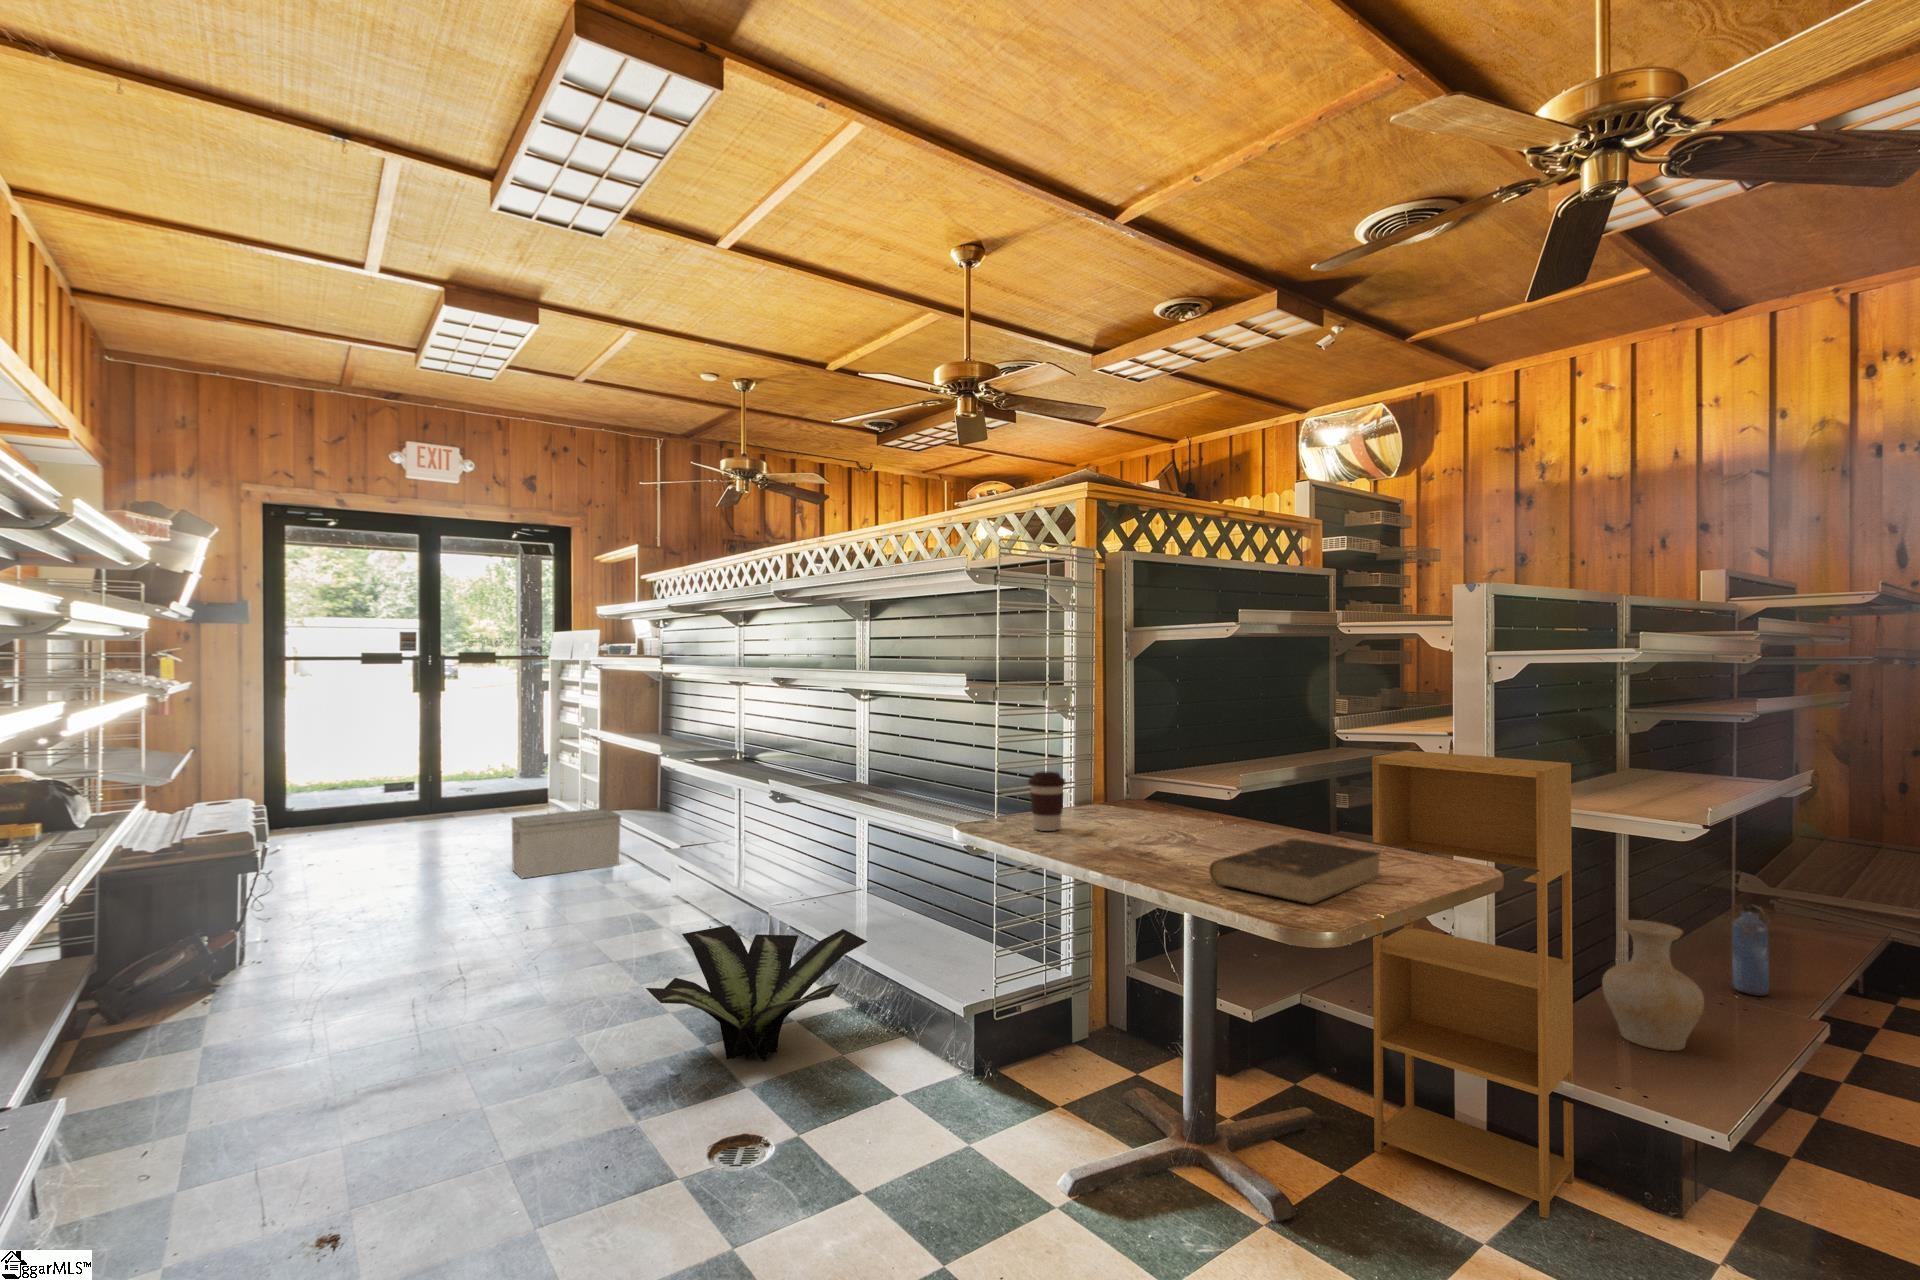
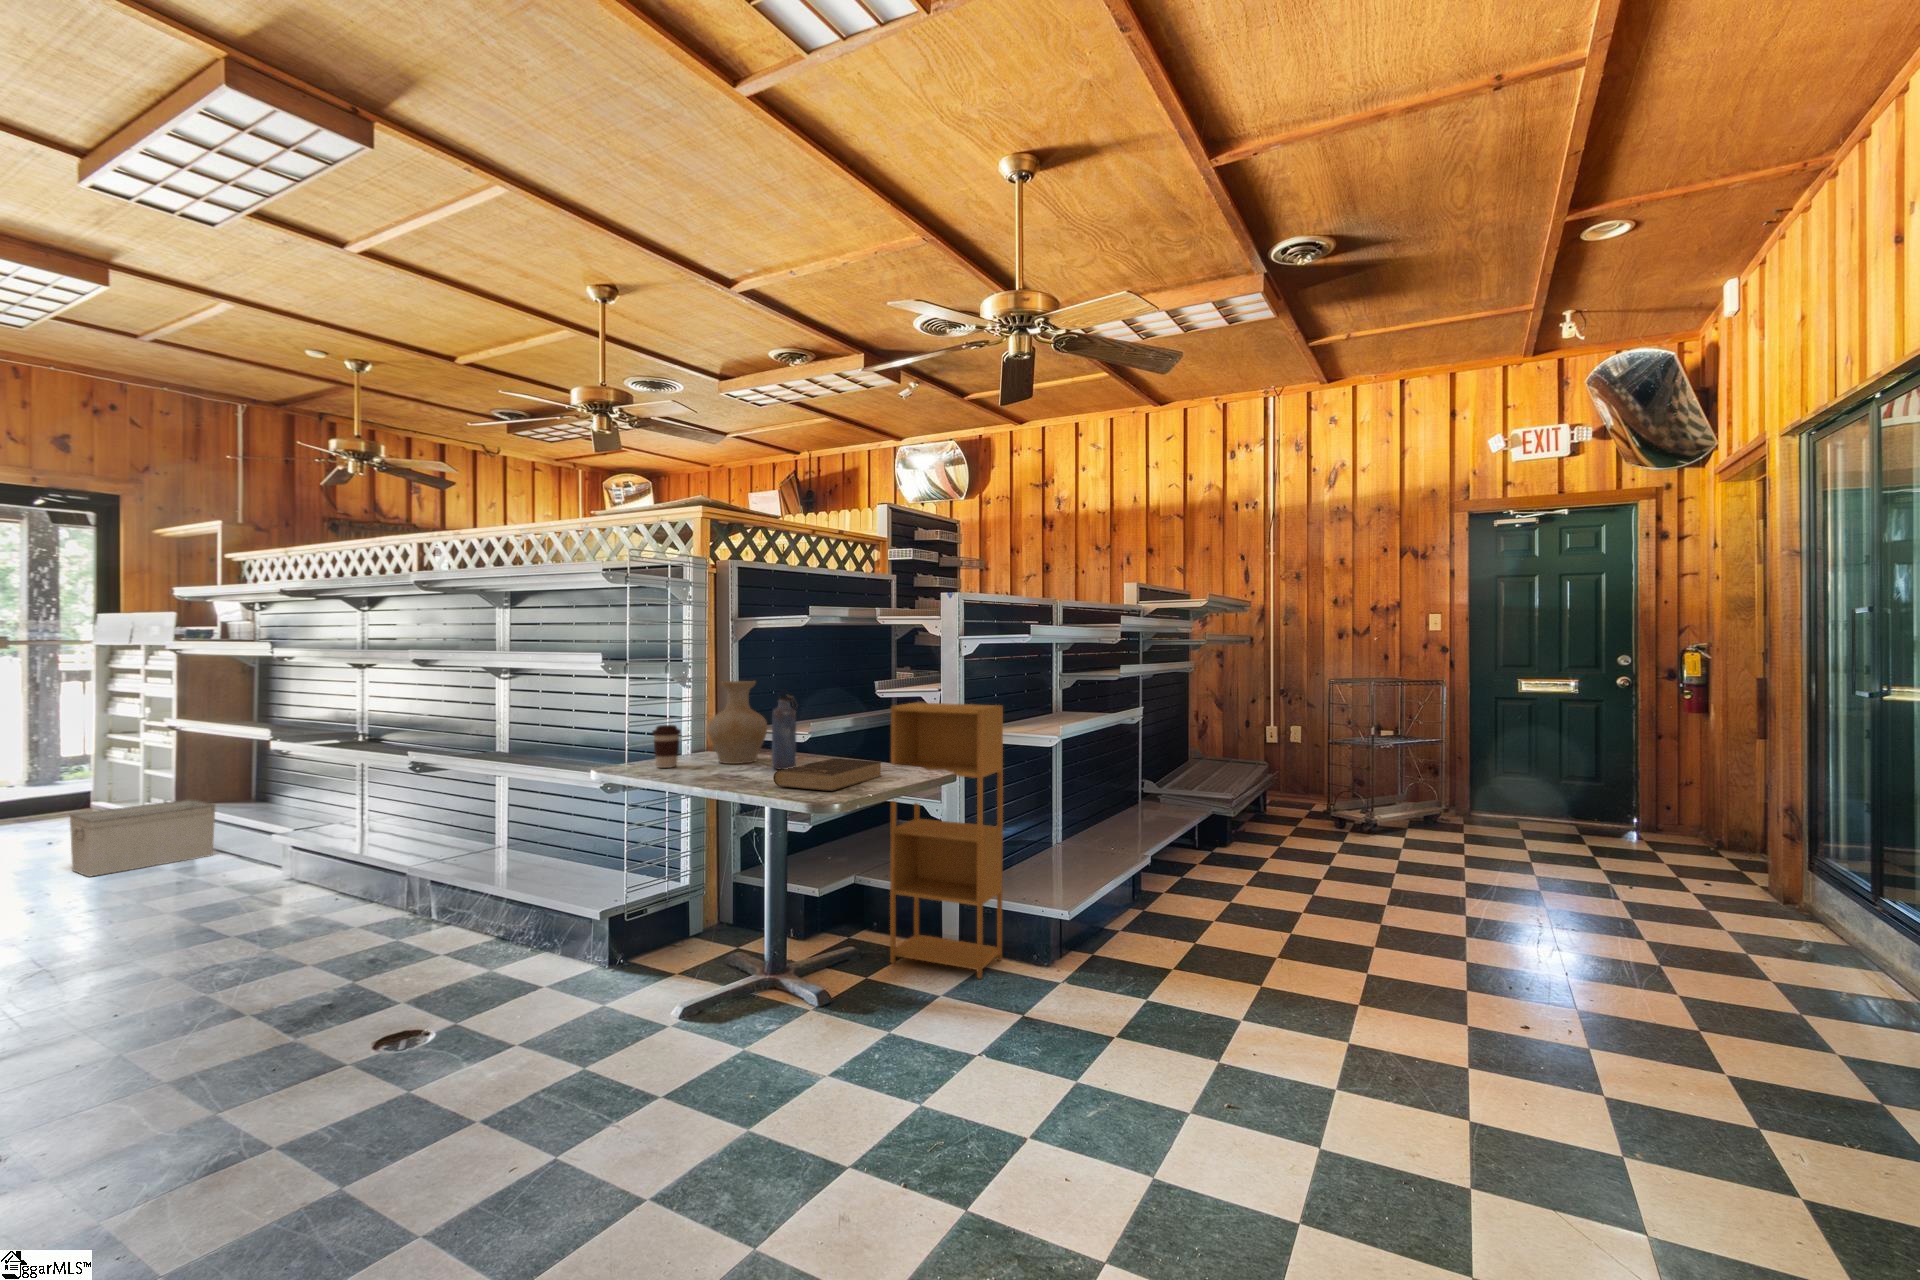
water bottle: present [1732,899,1769,996] -> present [772,694,796,769]
vase: present [1602,920,1704,1051] -> present [708,681,767,764]
potted plant: present [646,925,867,1062] -> none [300,870,514,984]

